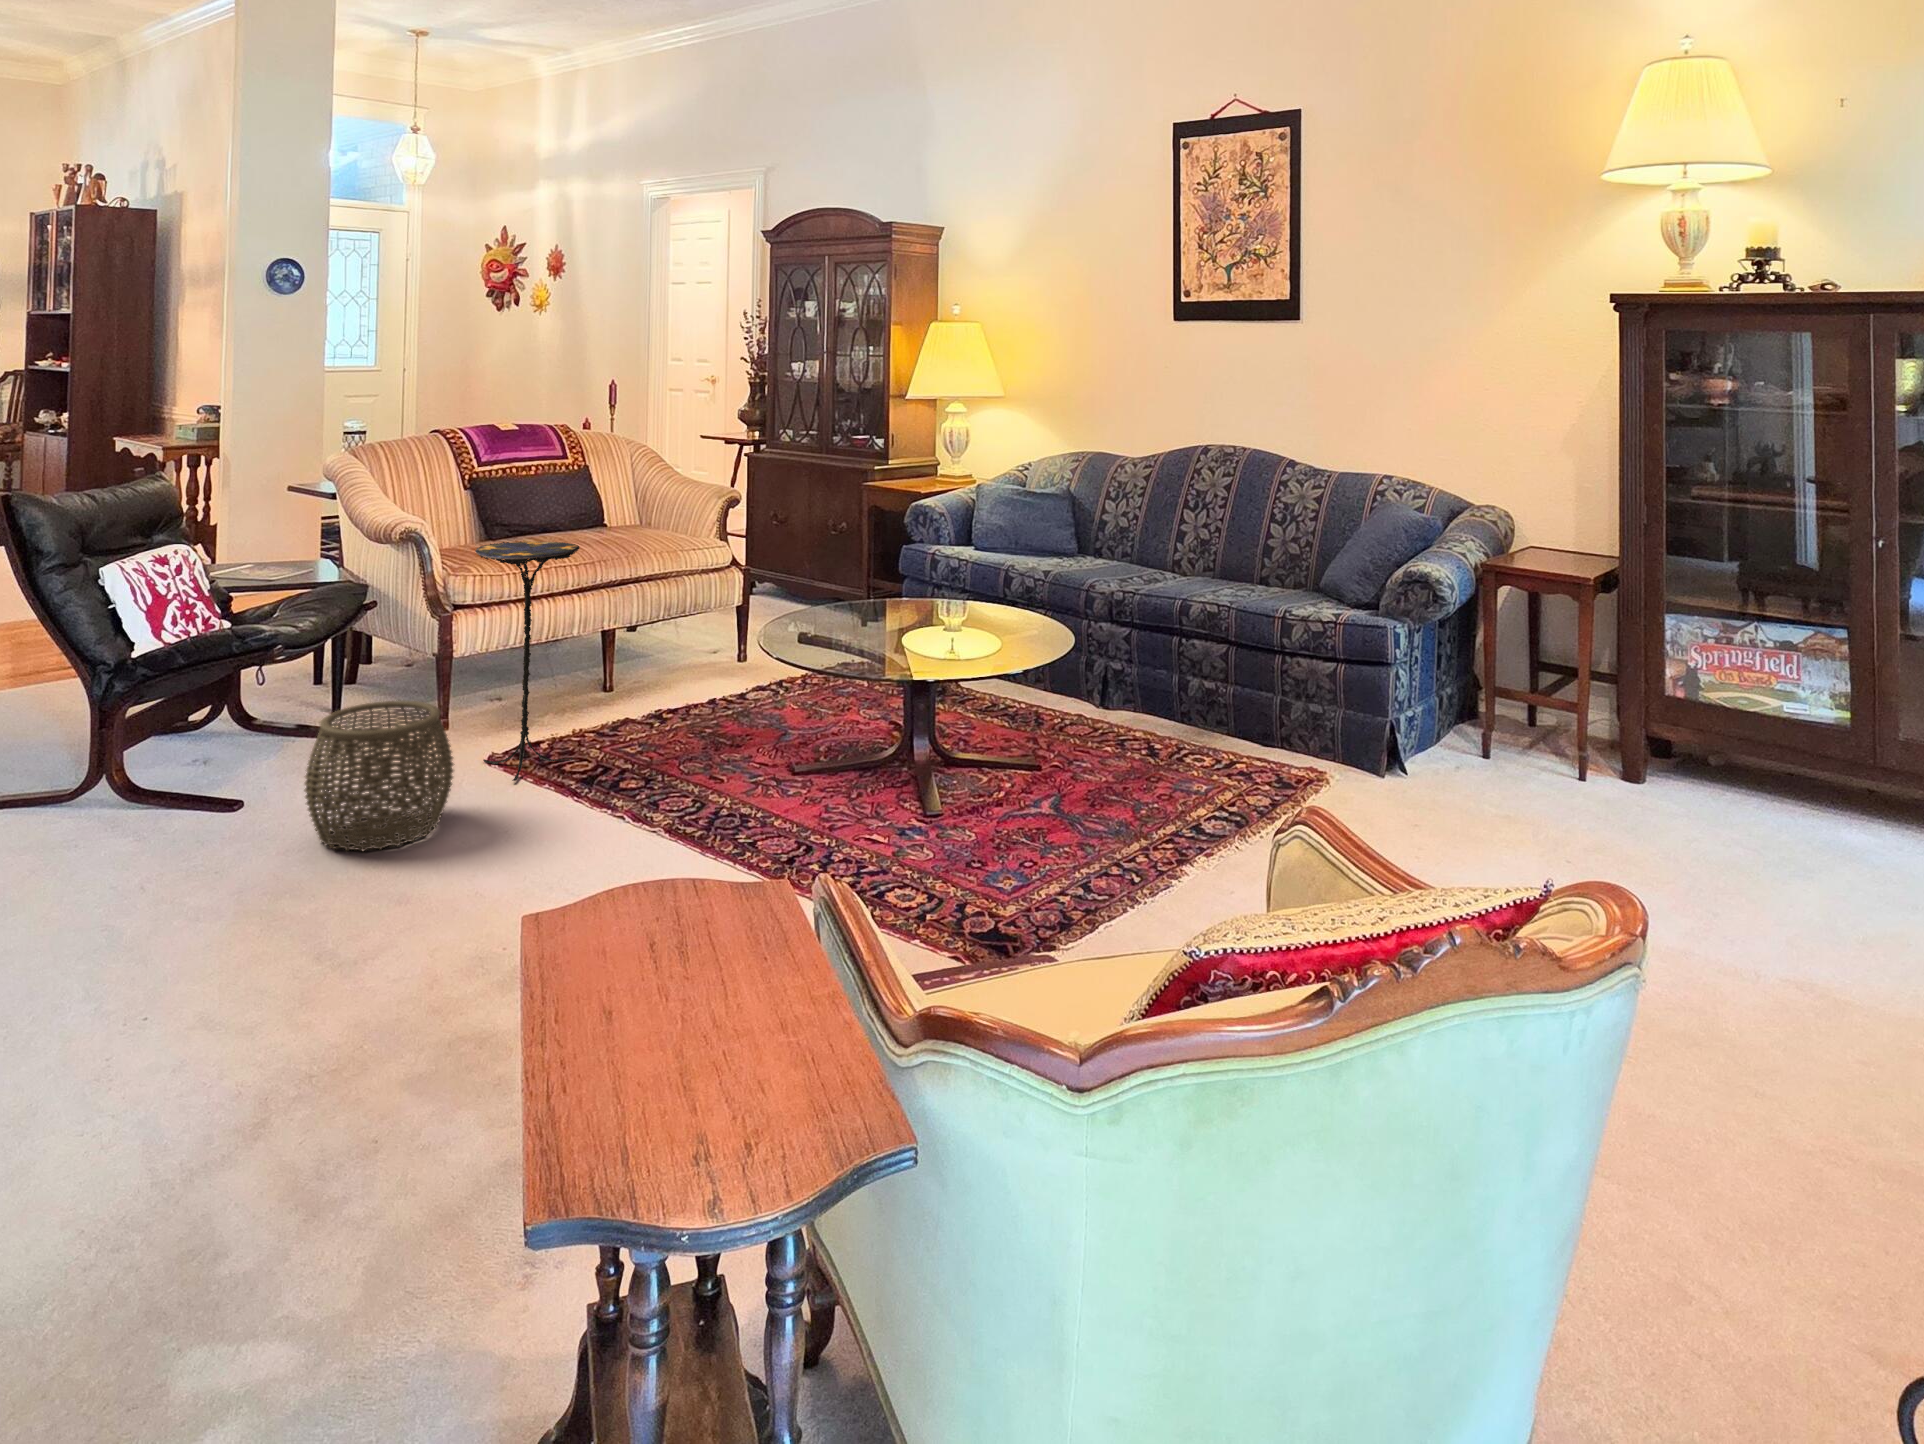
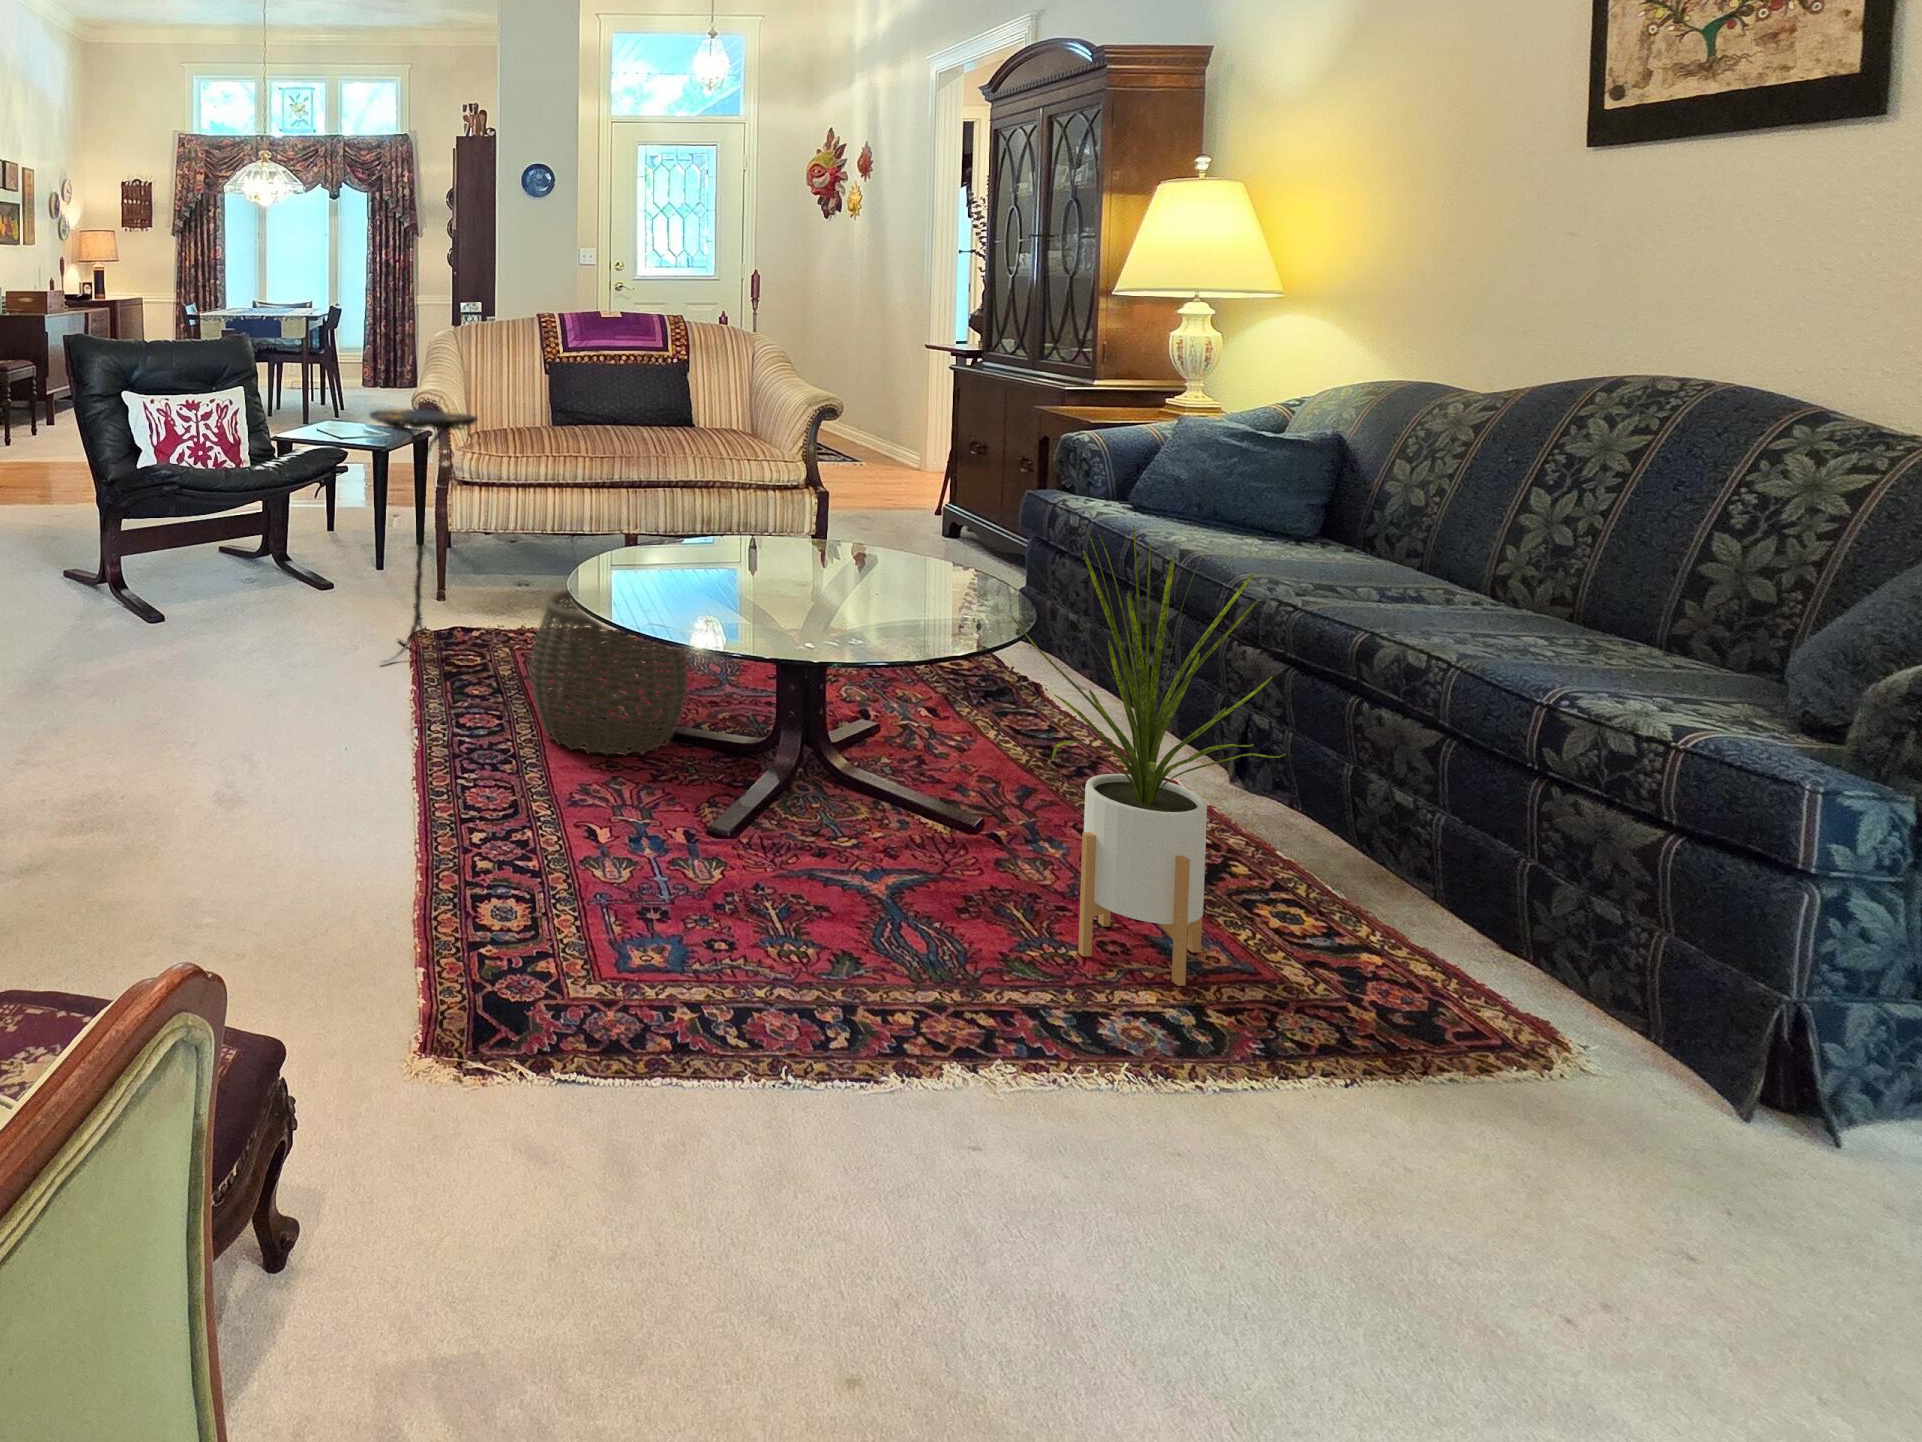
house plant: none [1109,558,1236,800] -> present [1012,524,1286,986]
woven basket: present [304,701,454,851] -> present [530,590,689,755]

